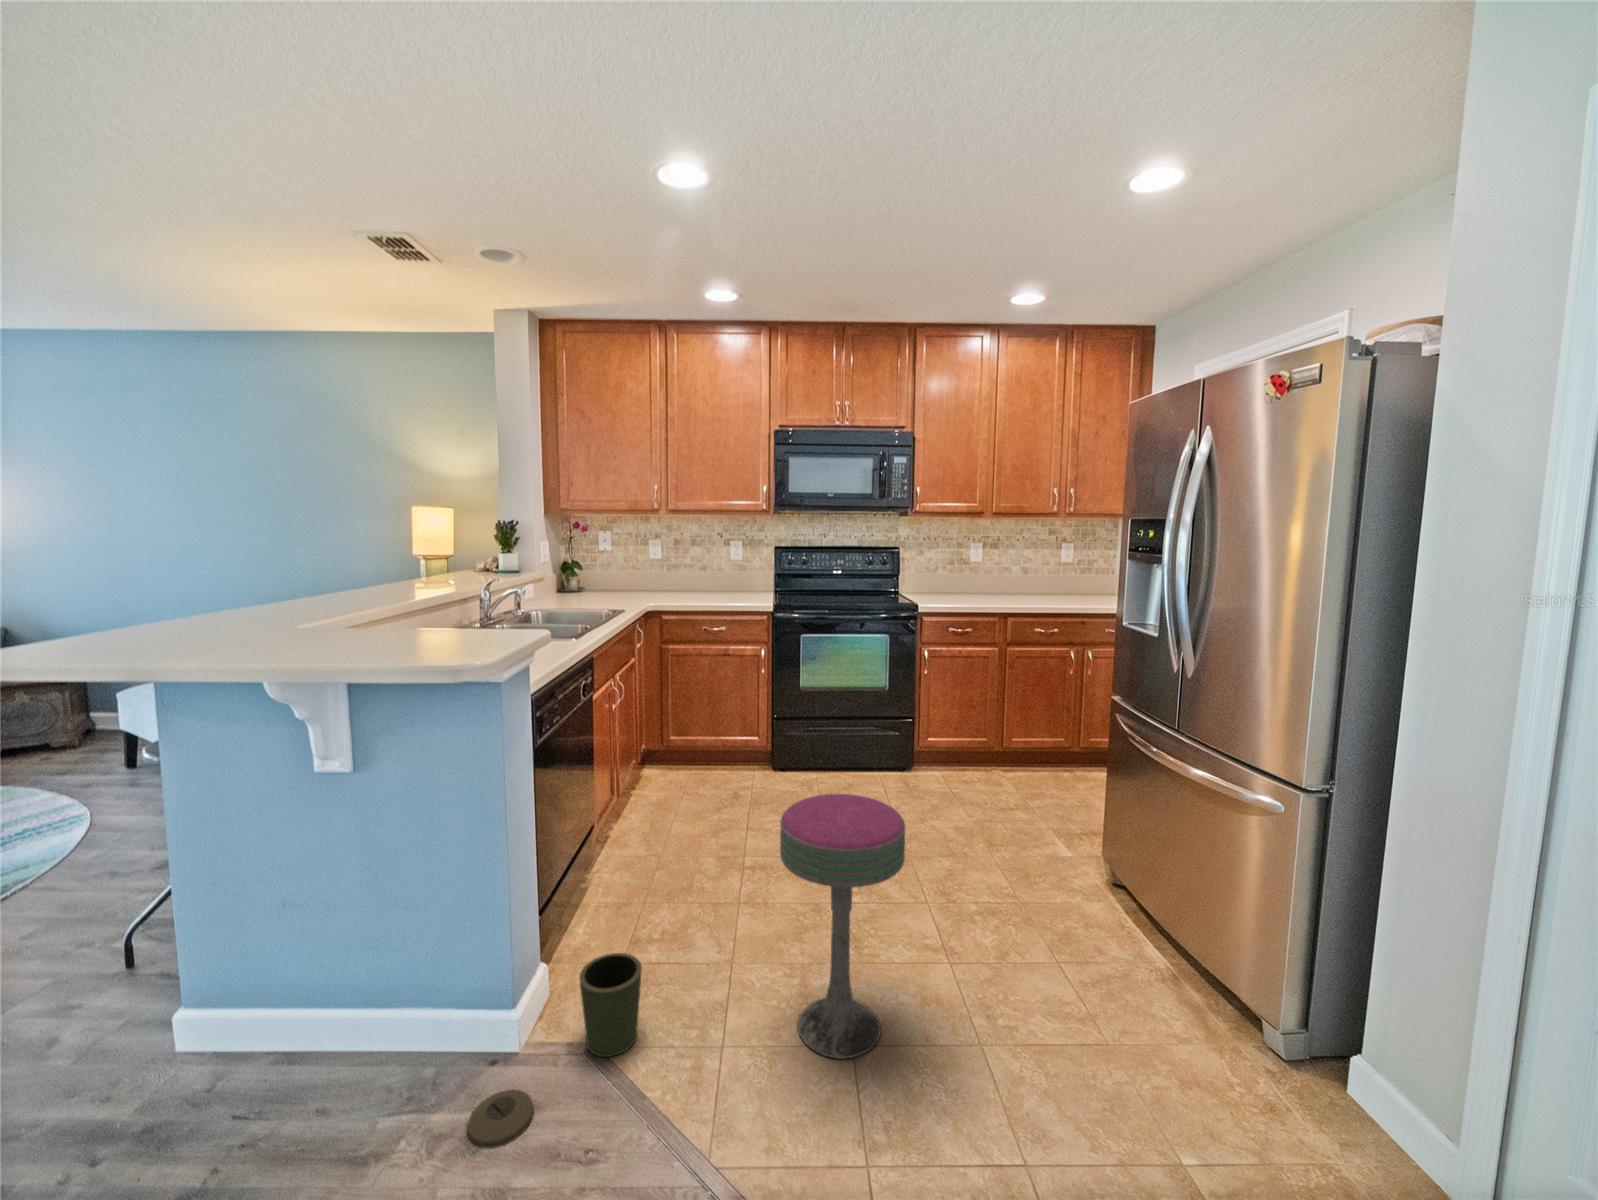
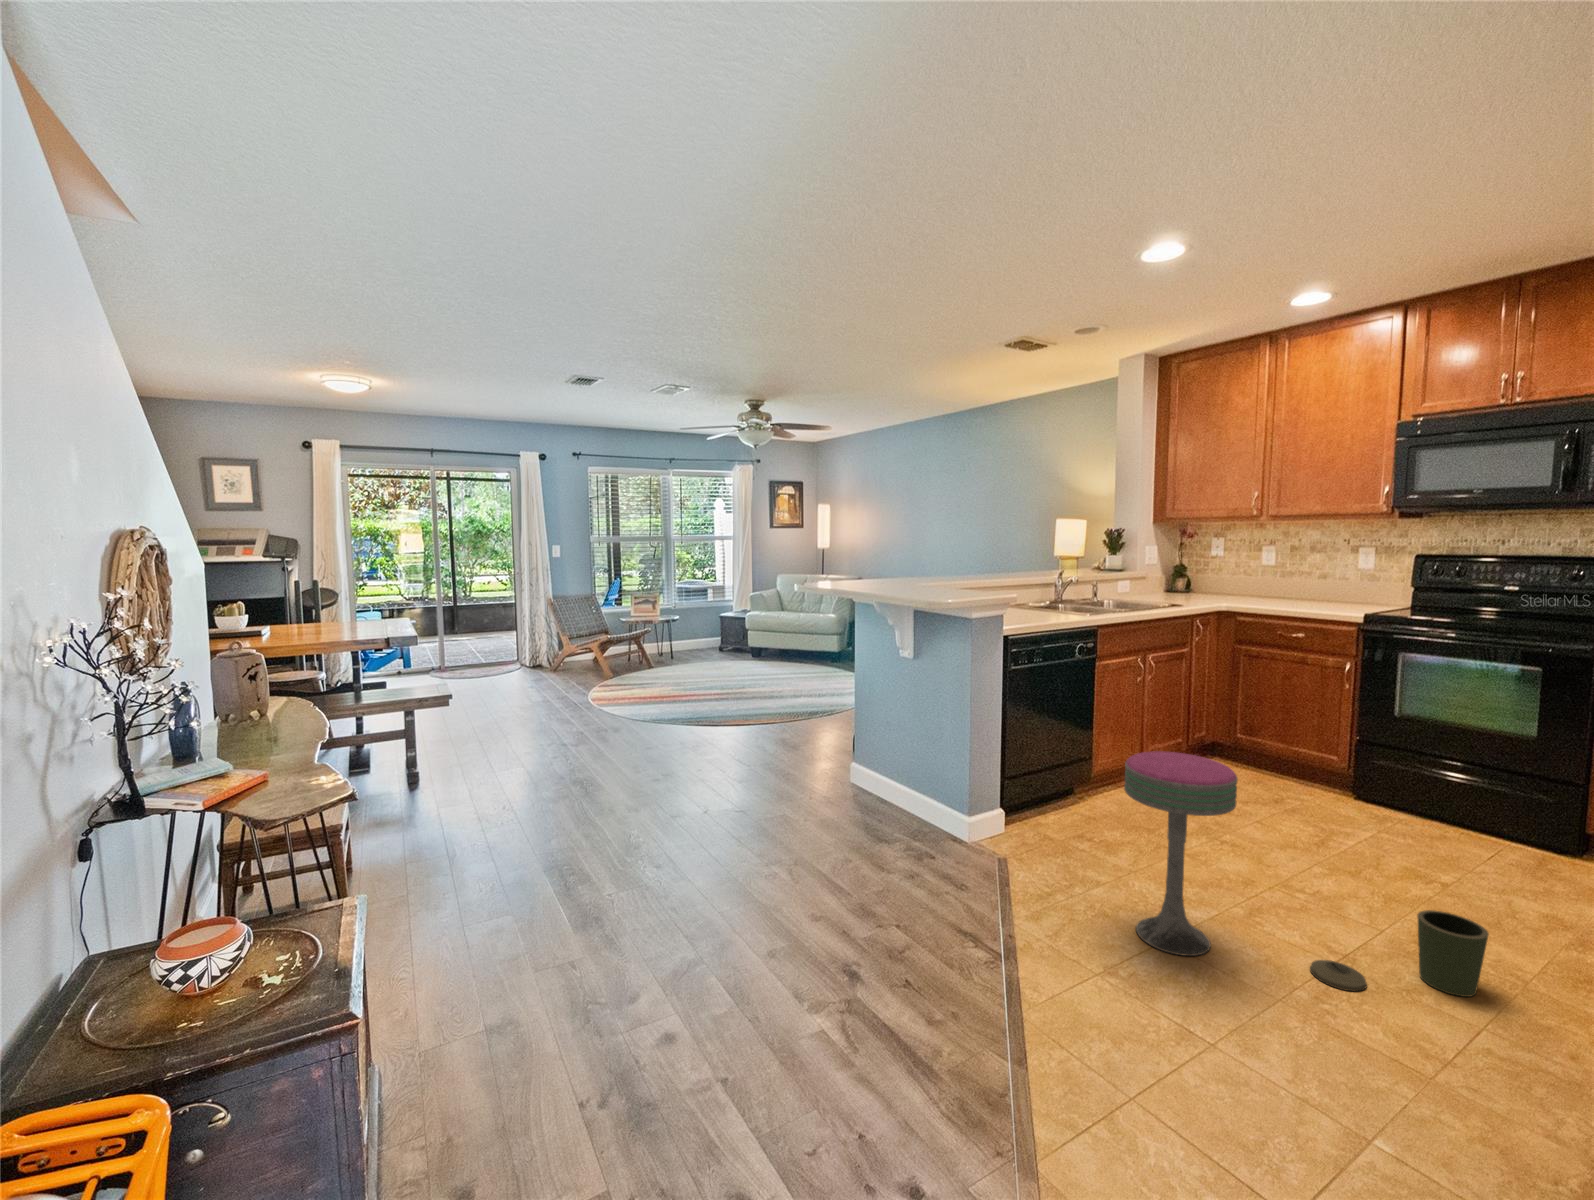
trash can: present [467,953,642,1148] -> present [1310,910,1489,997]

